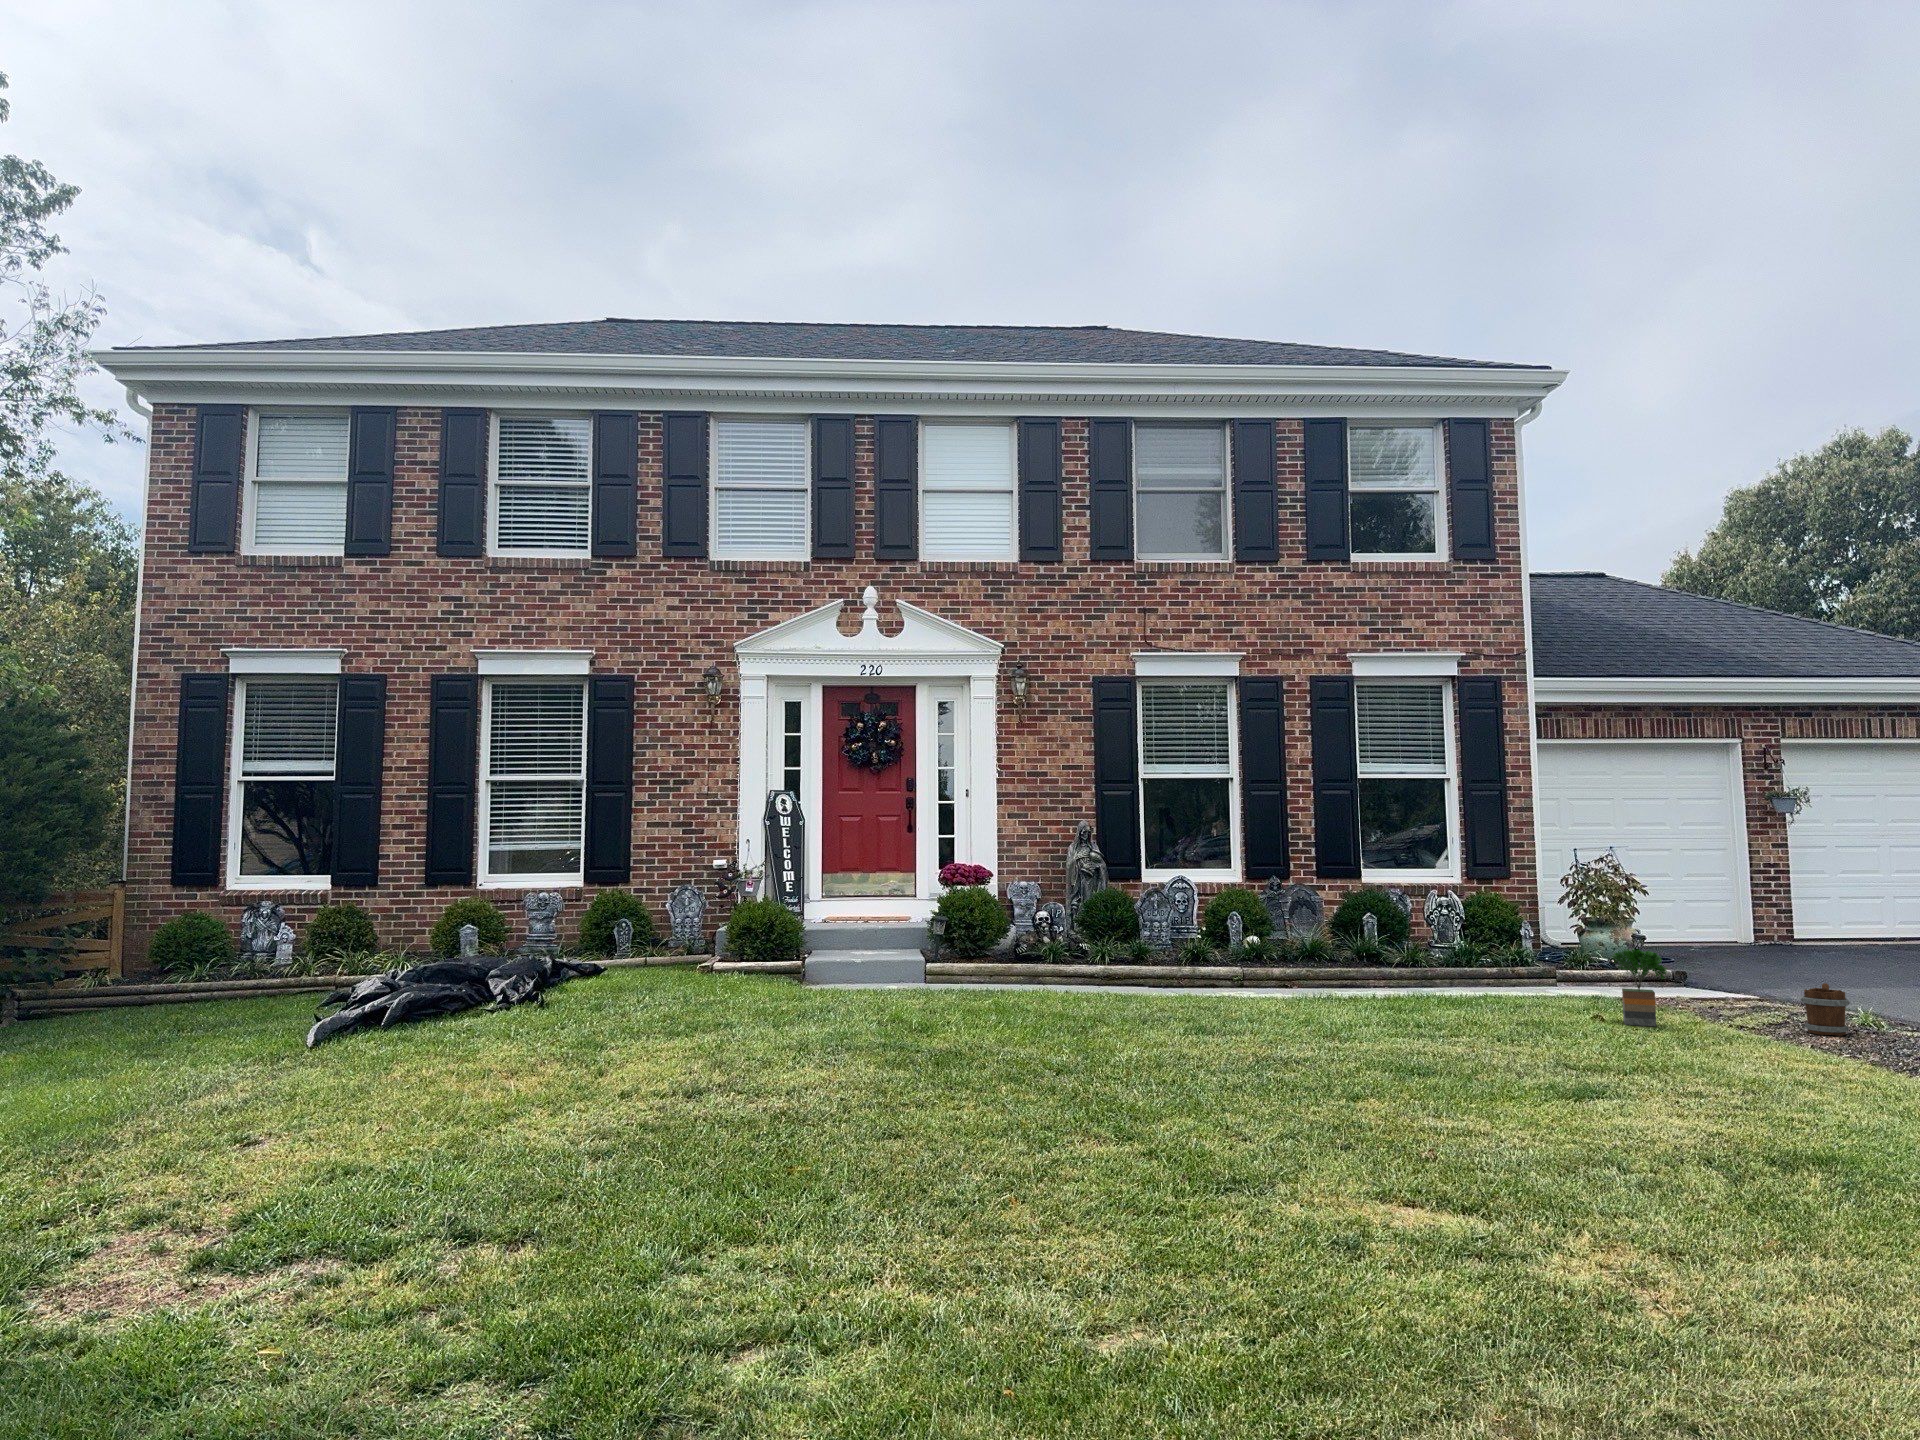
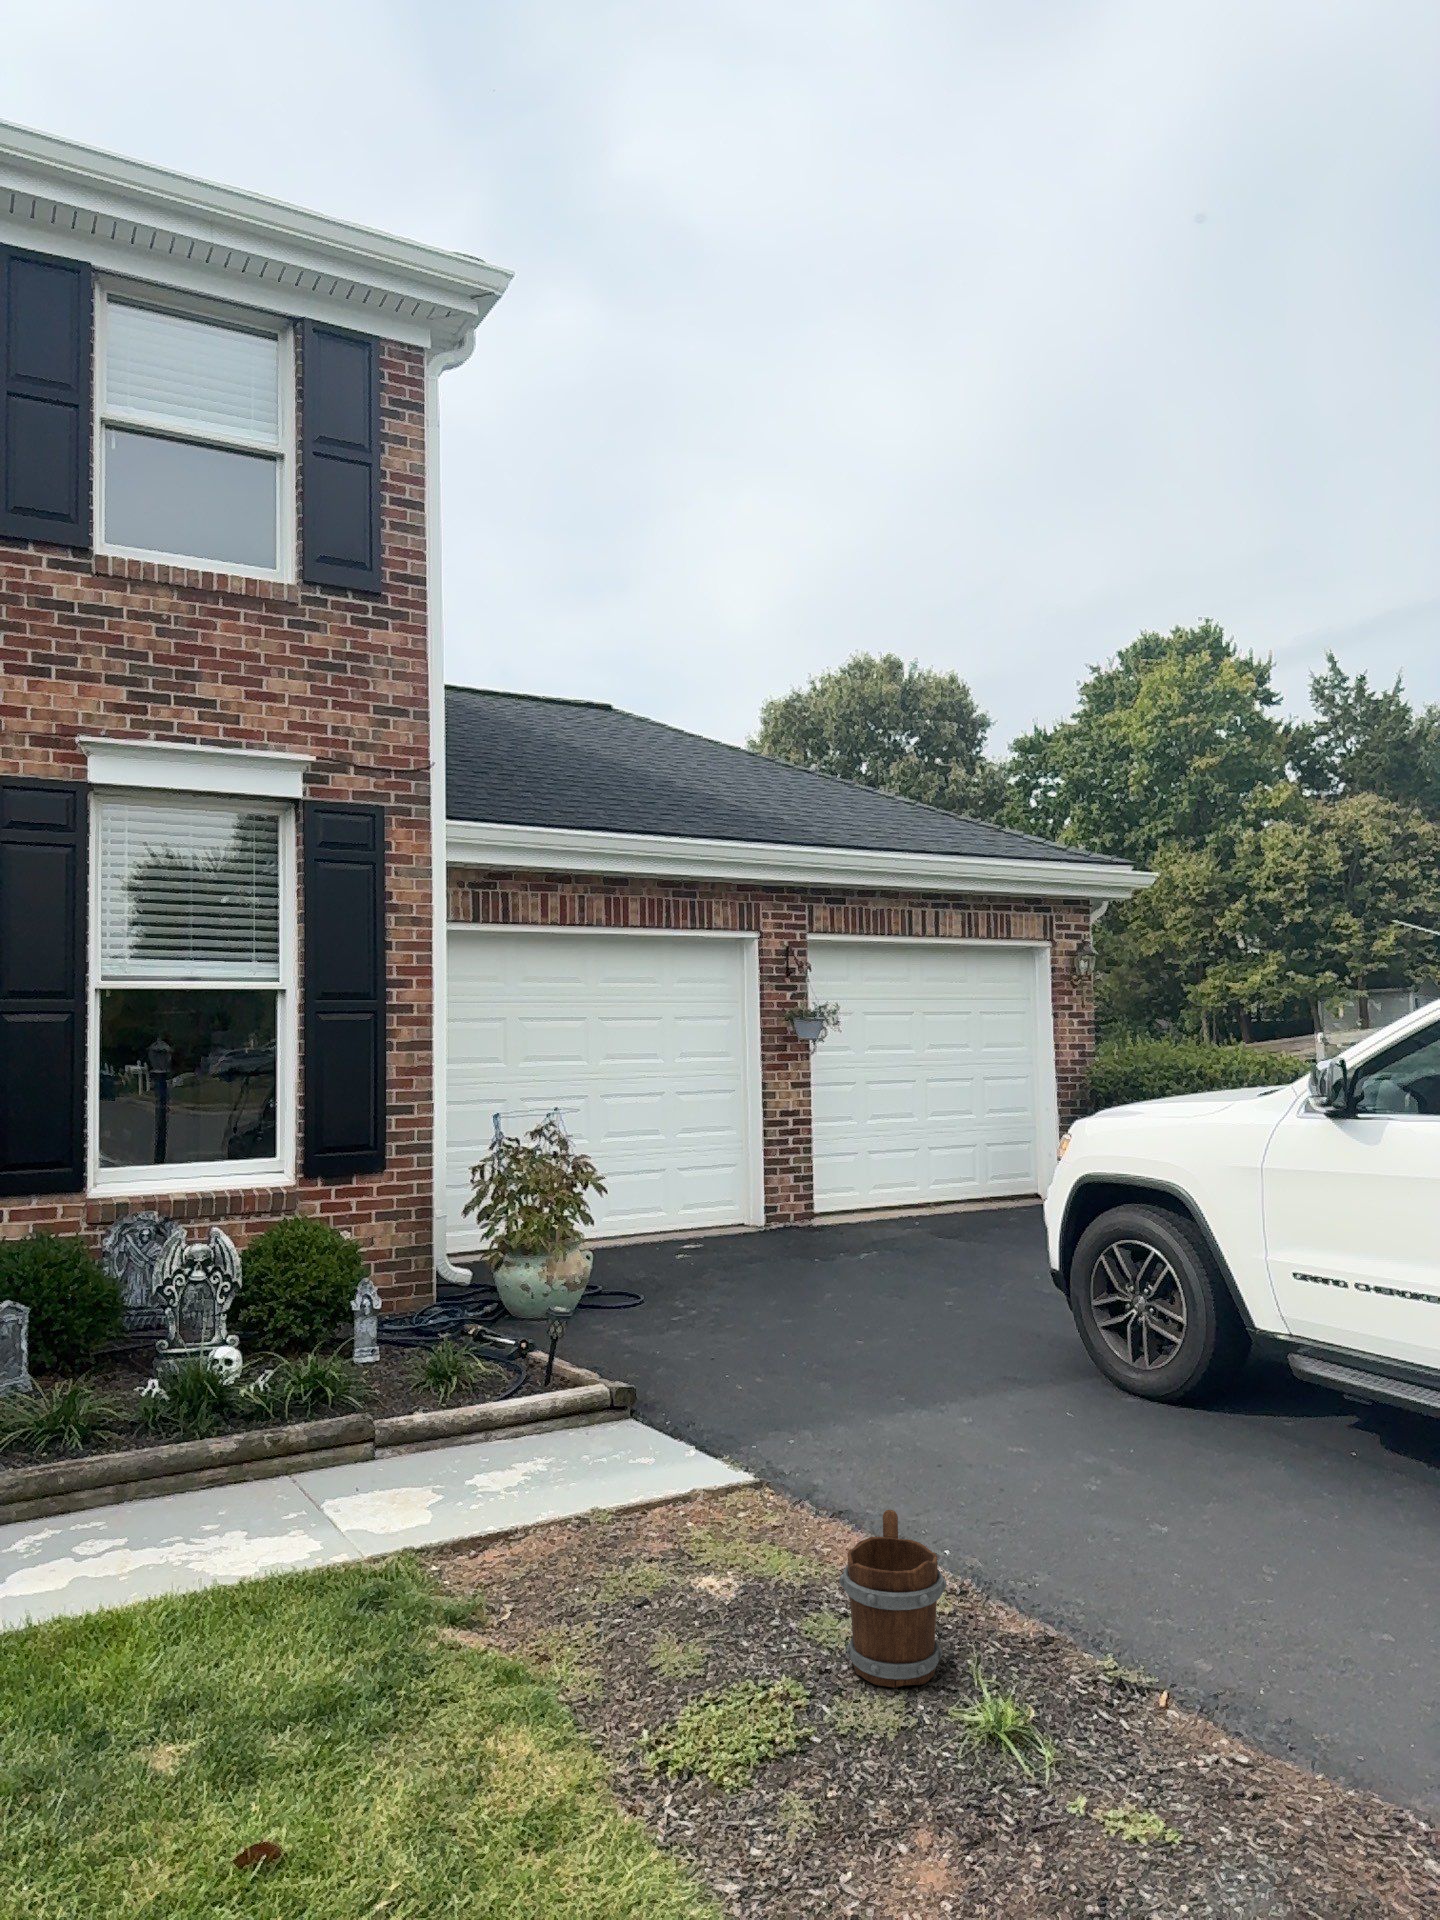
potted tree: present [1612,949,1667,1026] -> none [379,1481,528,1734]

